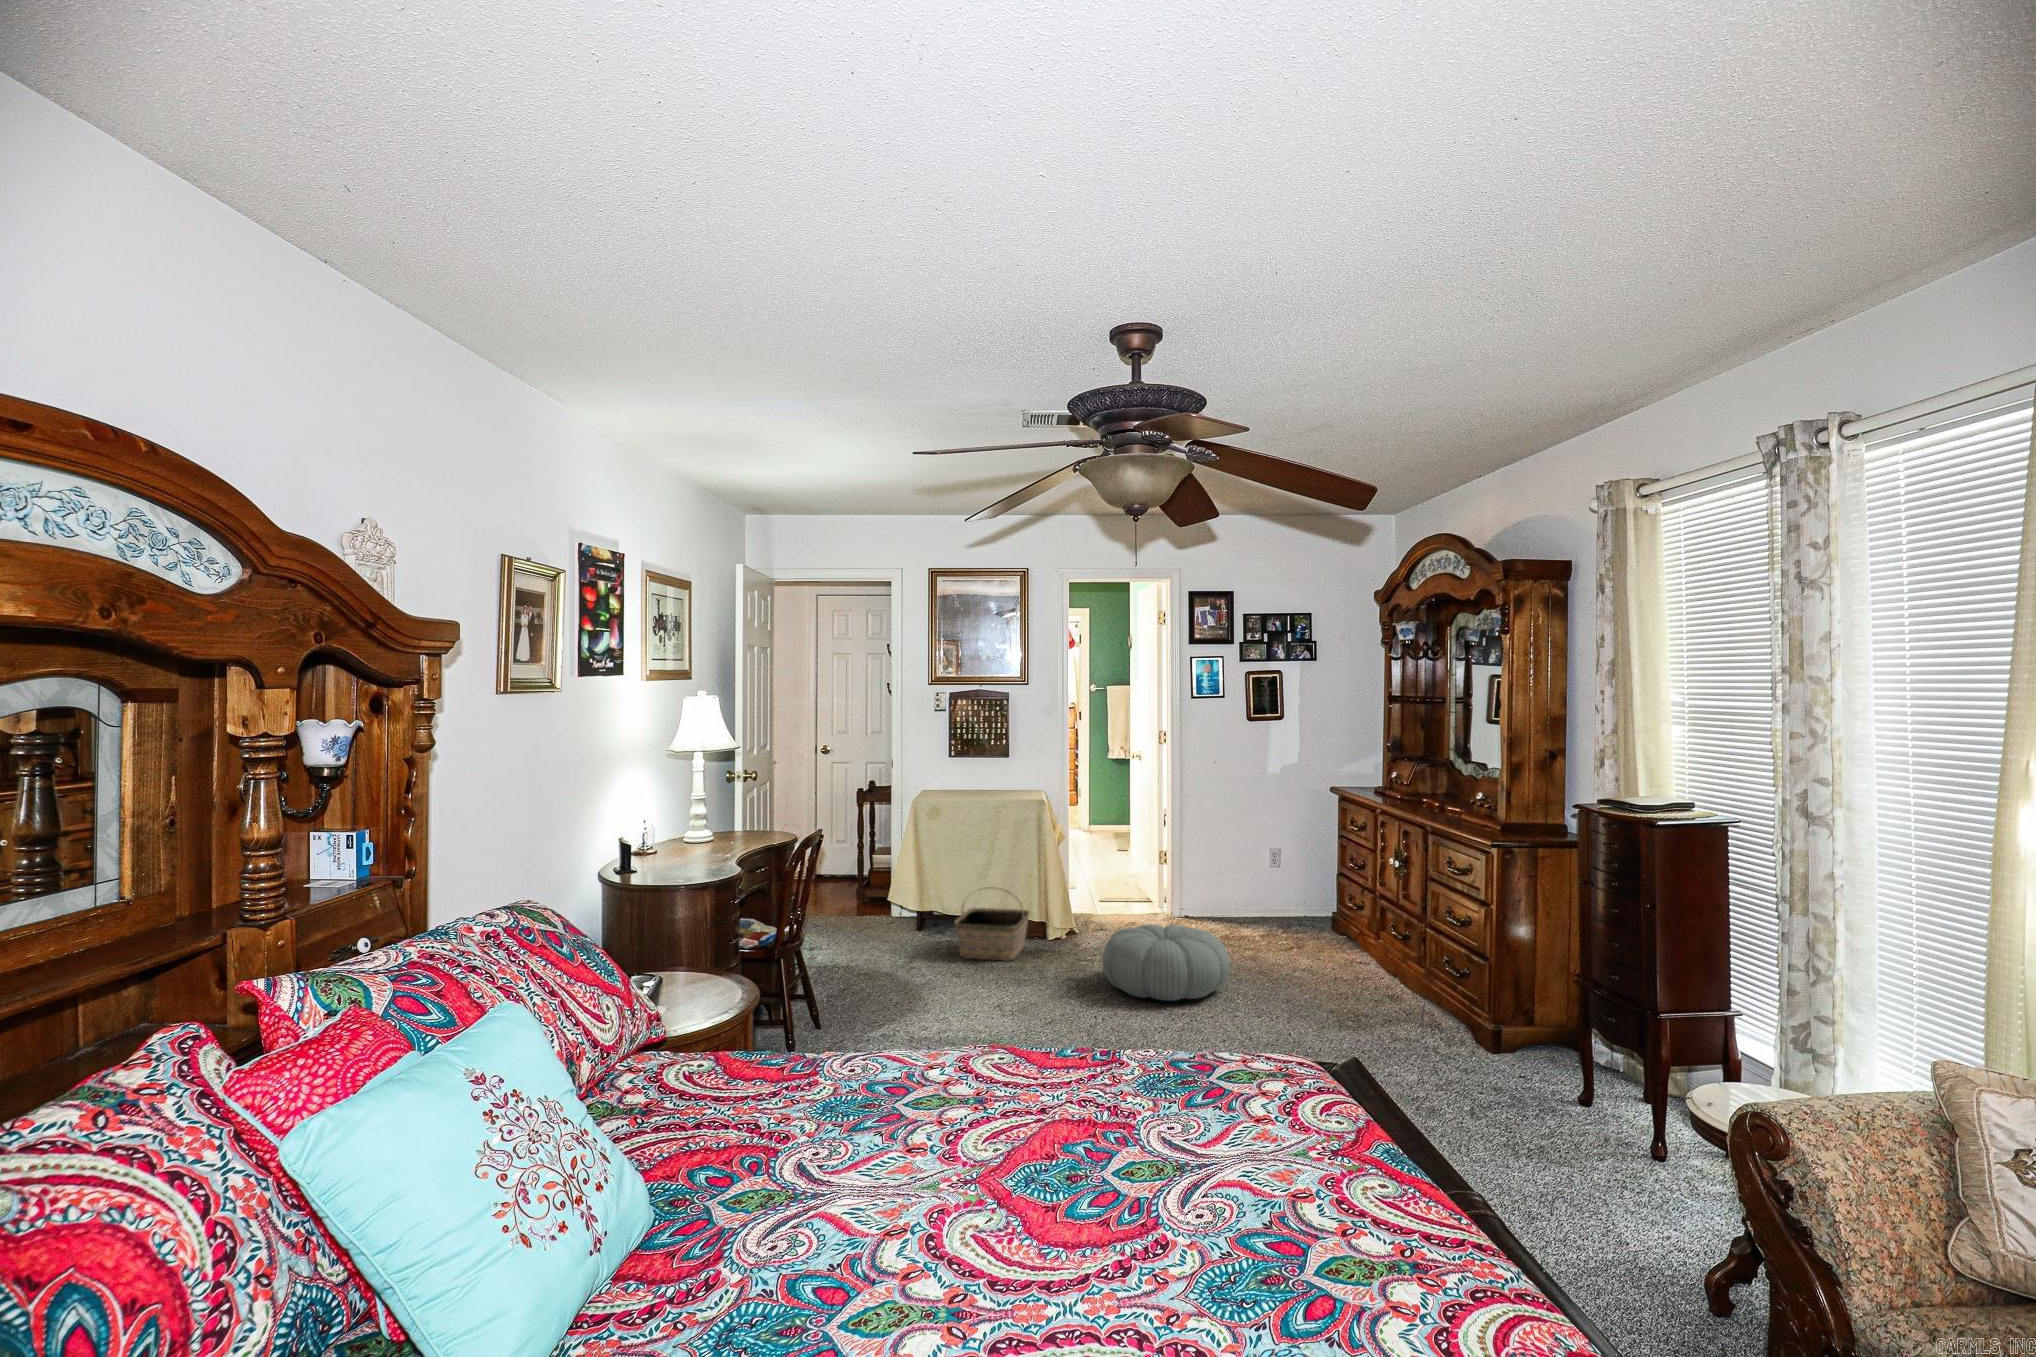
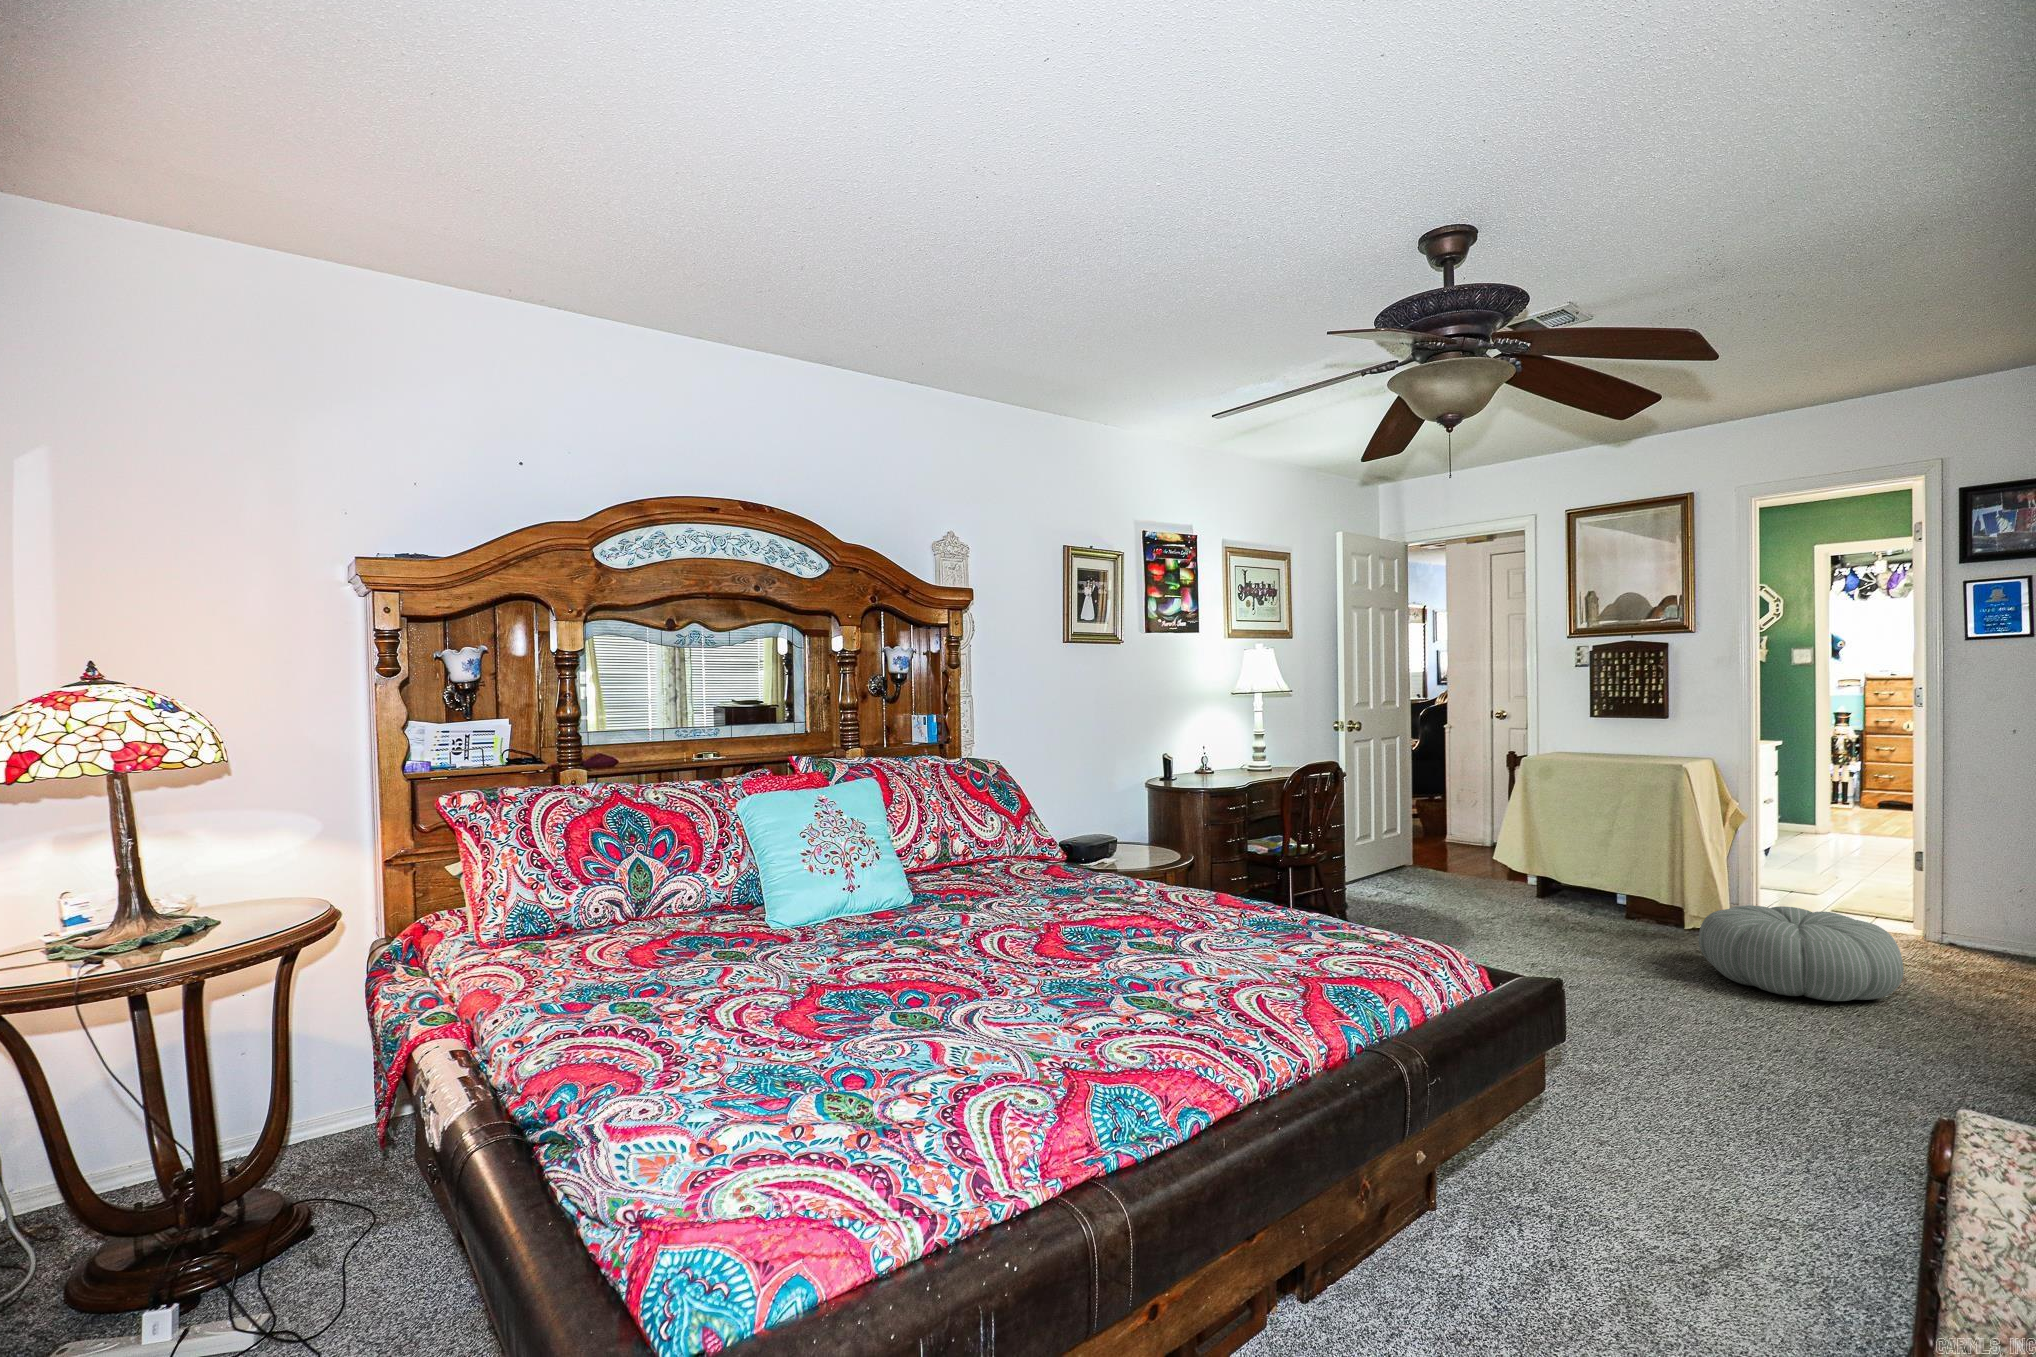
basket: present [954,888,1029,961] -> none [1550,847,1659,927]

